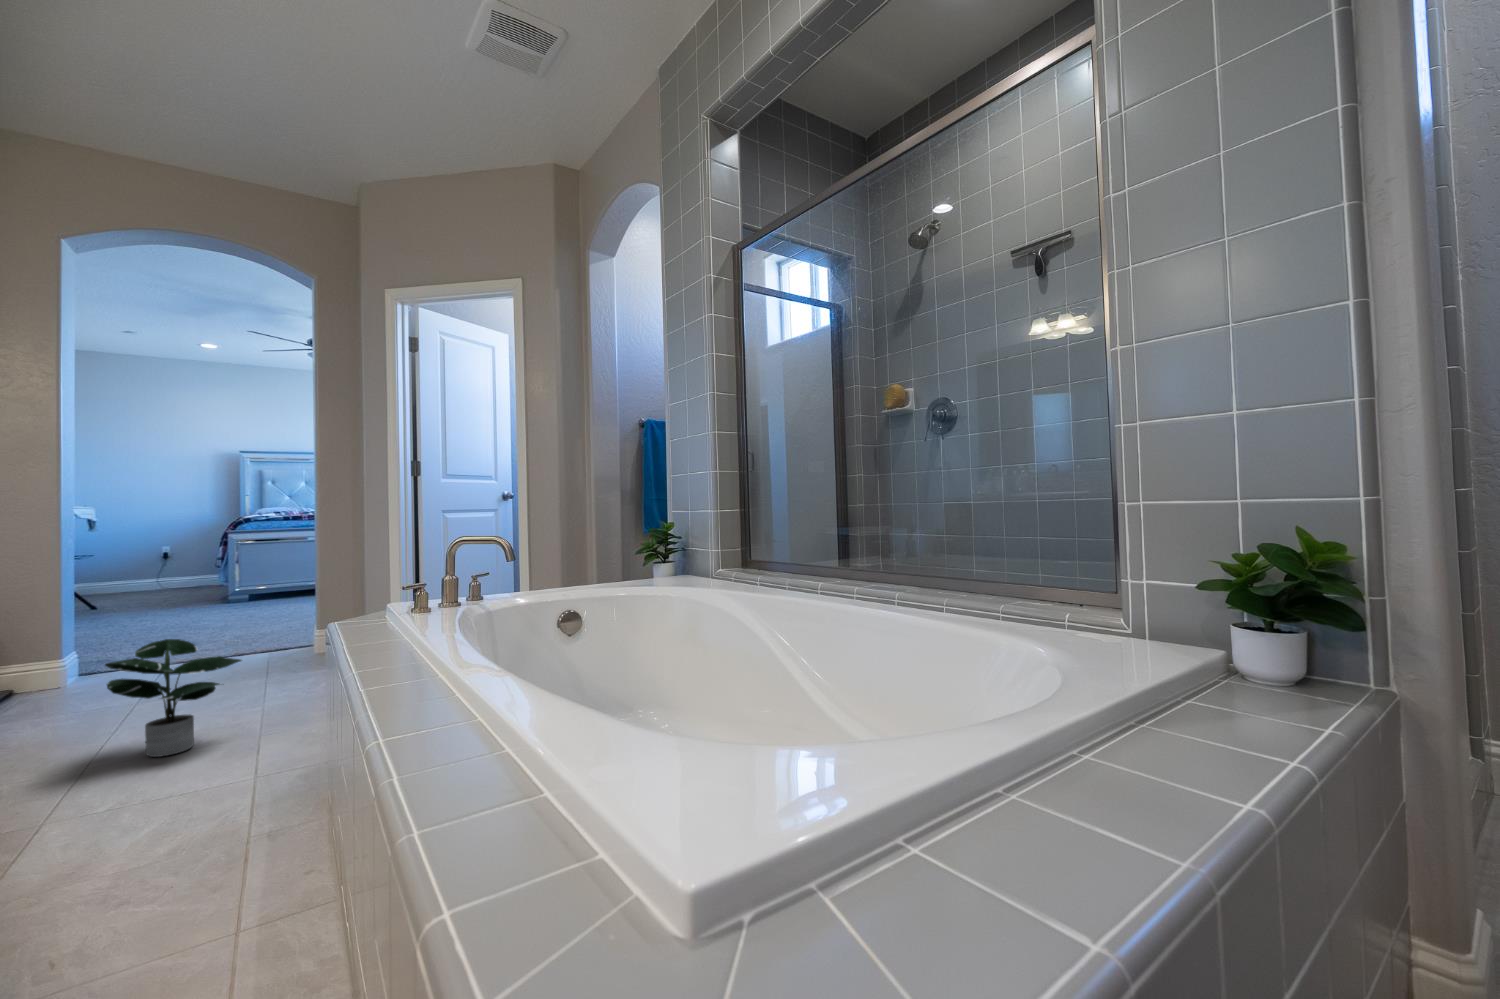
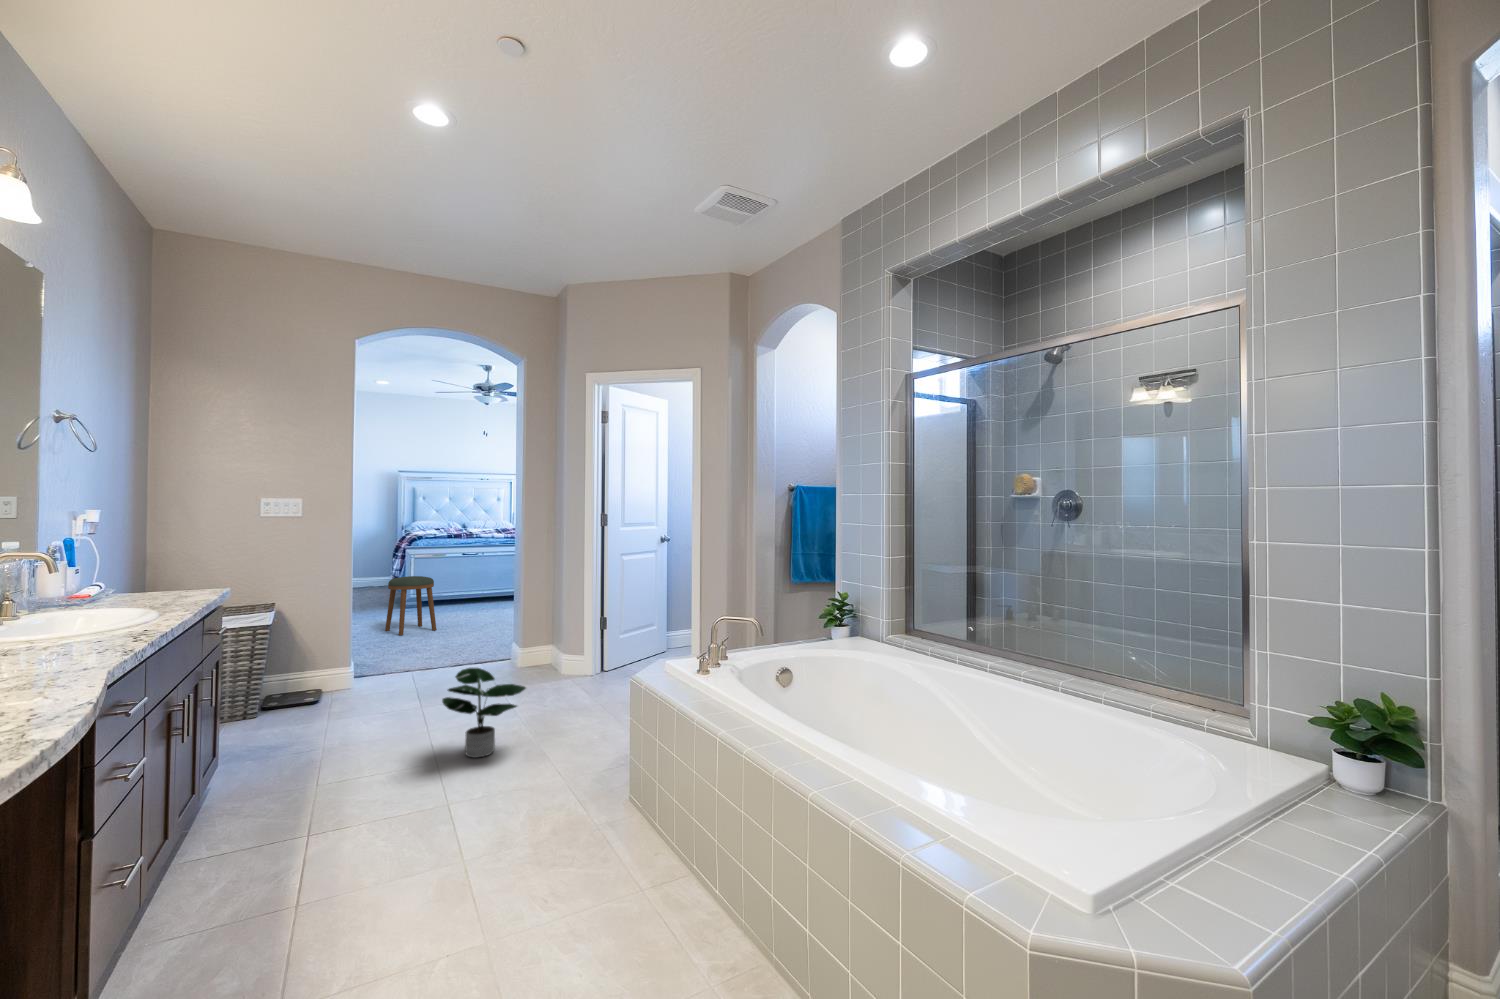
stool: none [183,559,249,628] -> present [385,576,436,635]

